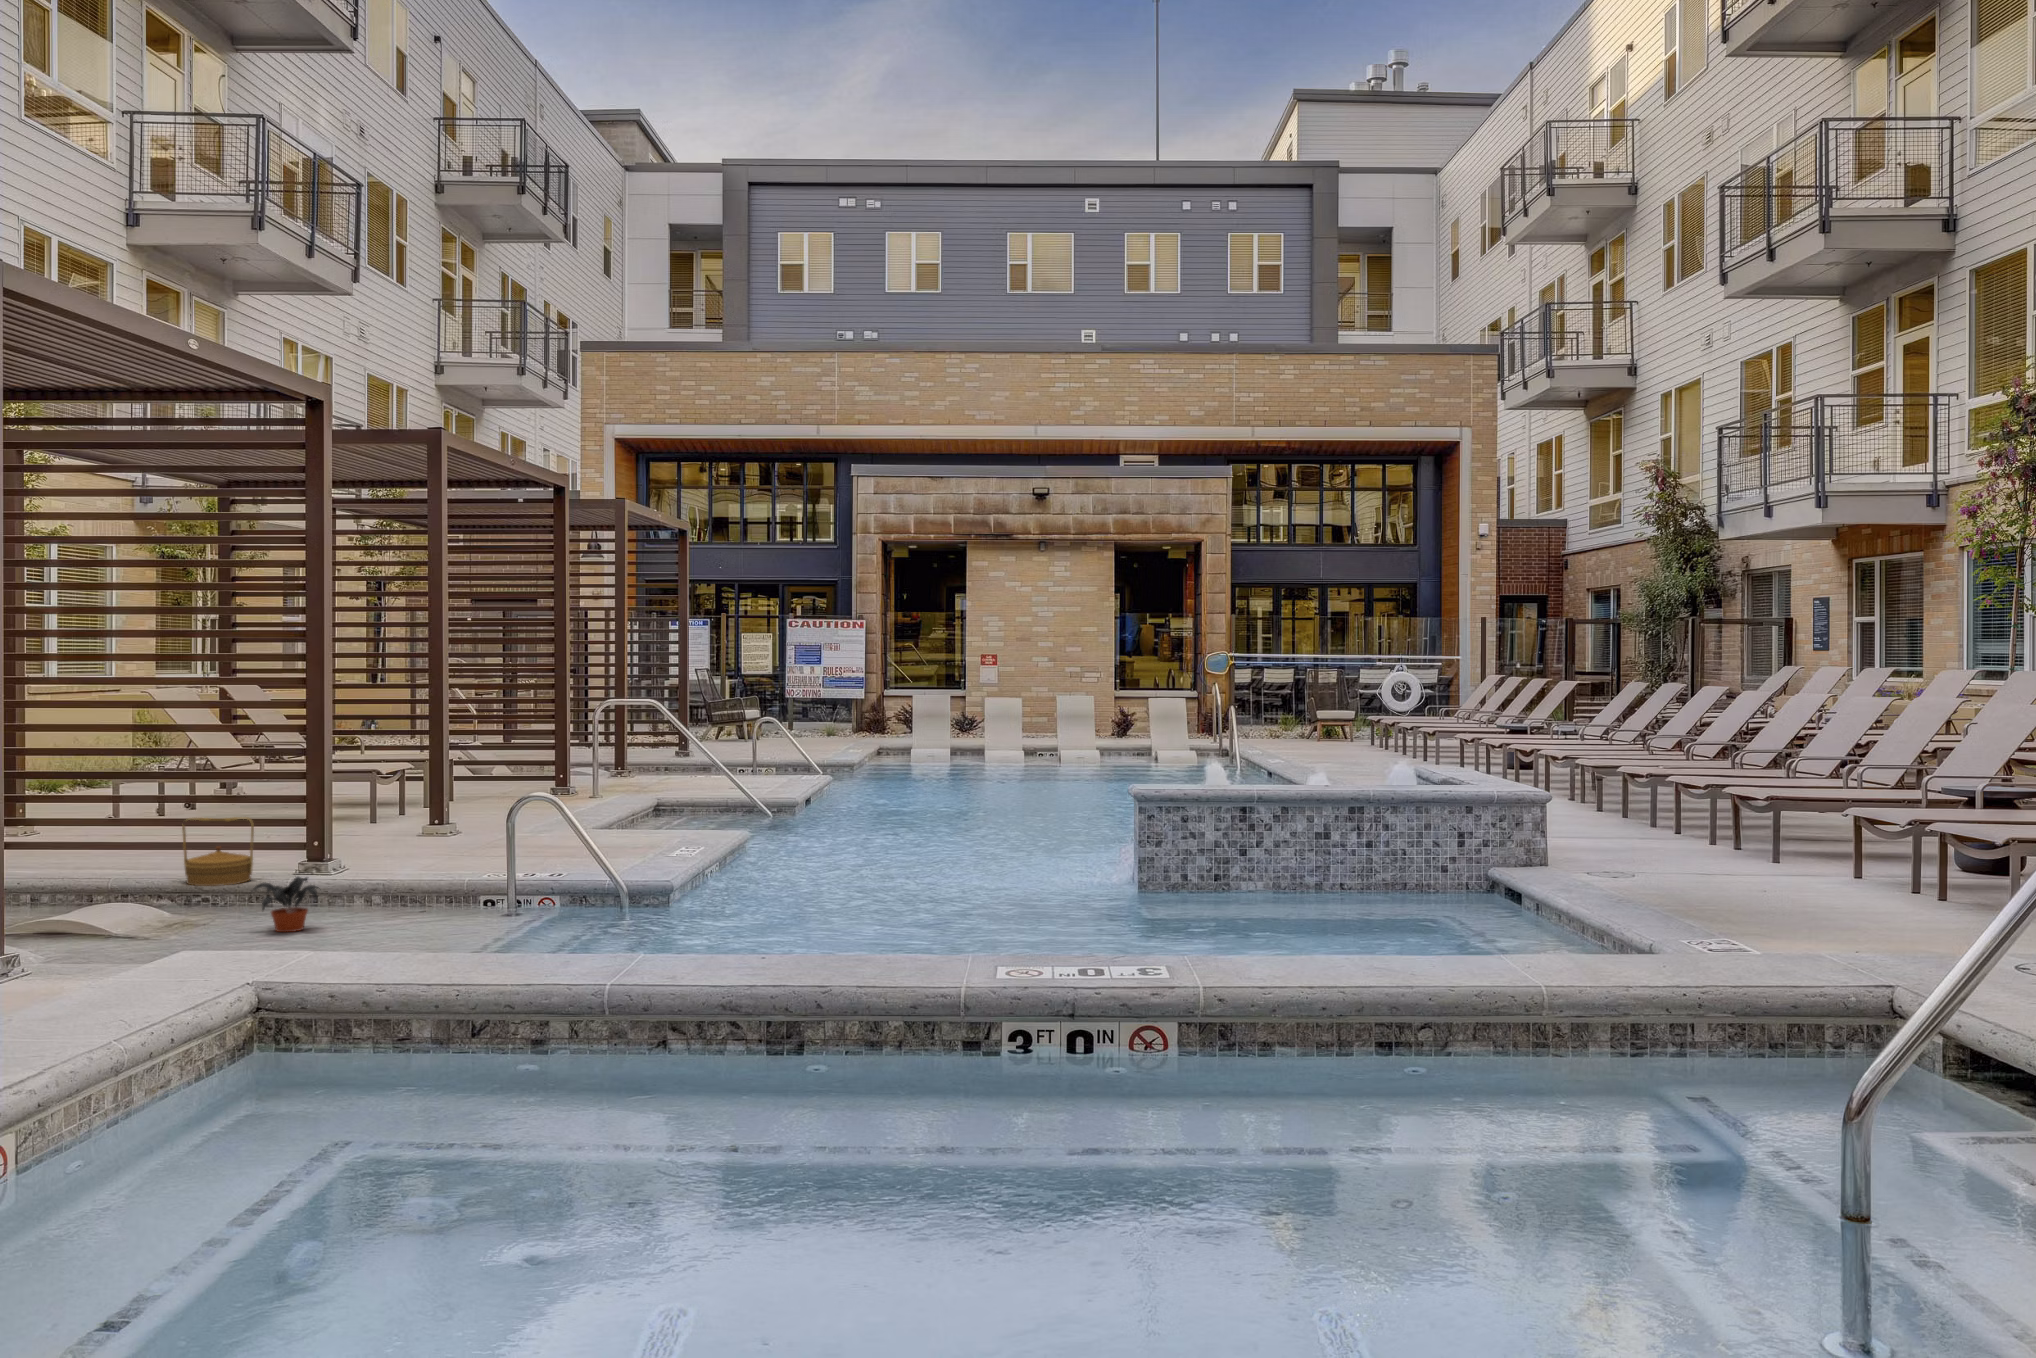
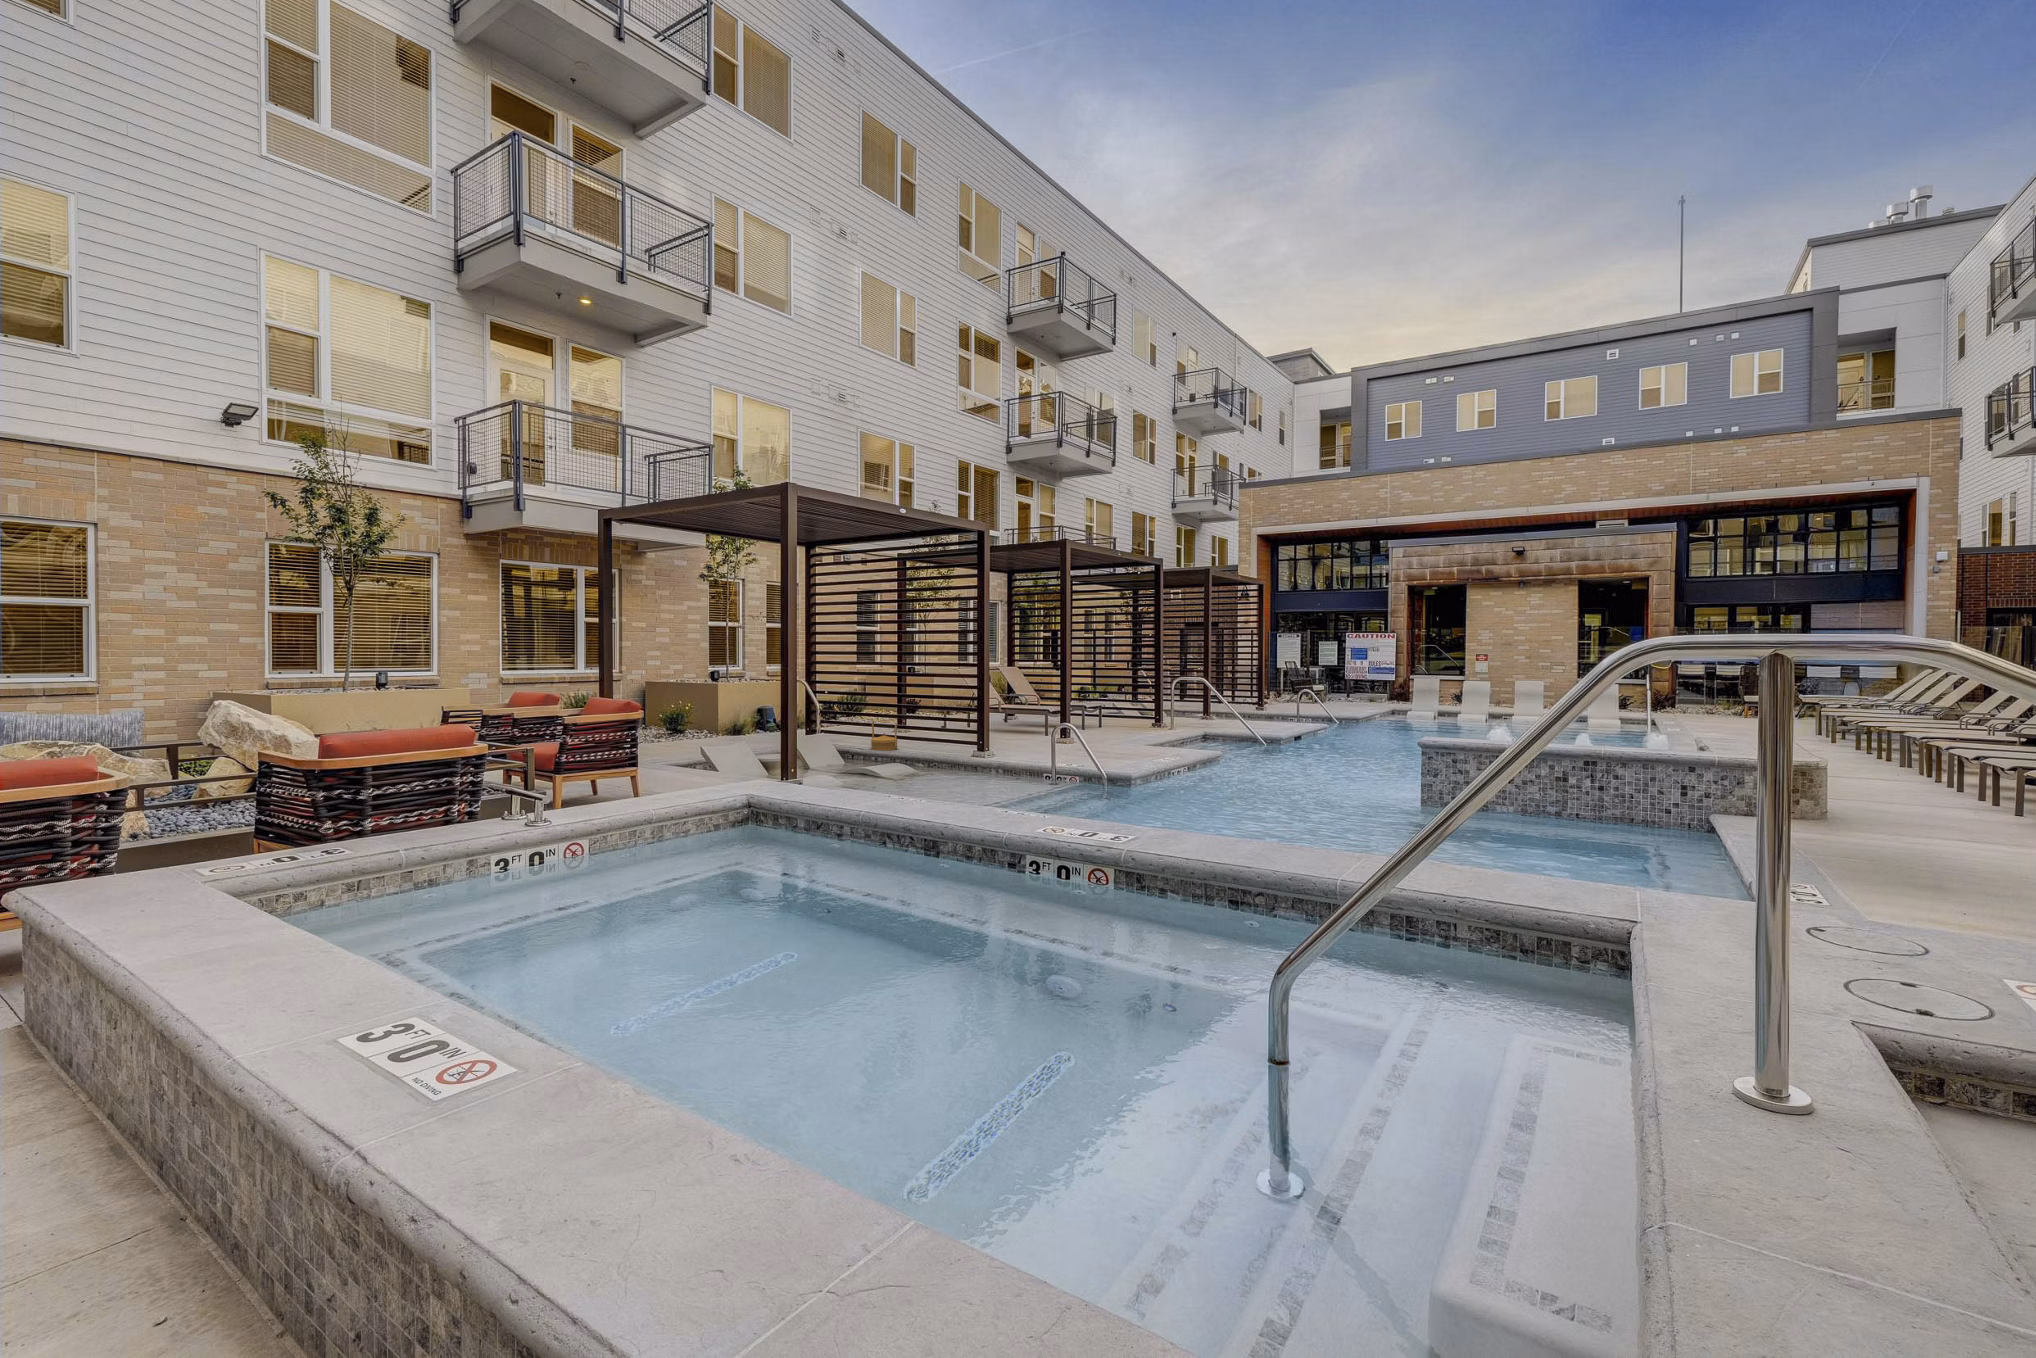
potted plant: present [254,877,318,932] -> none [863,748,892,772]

